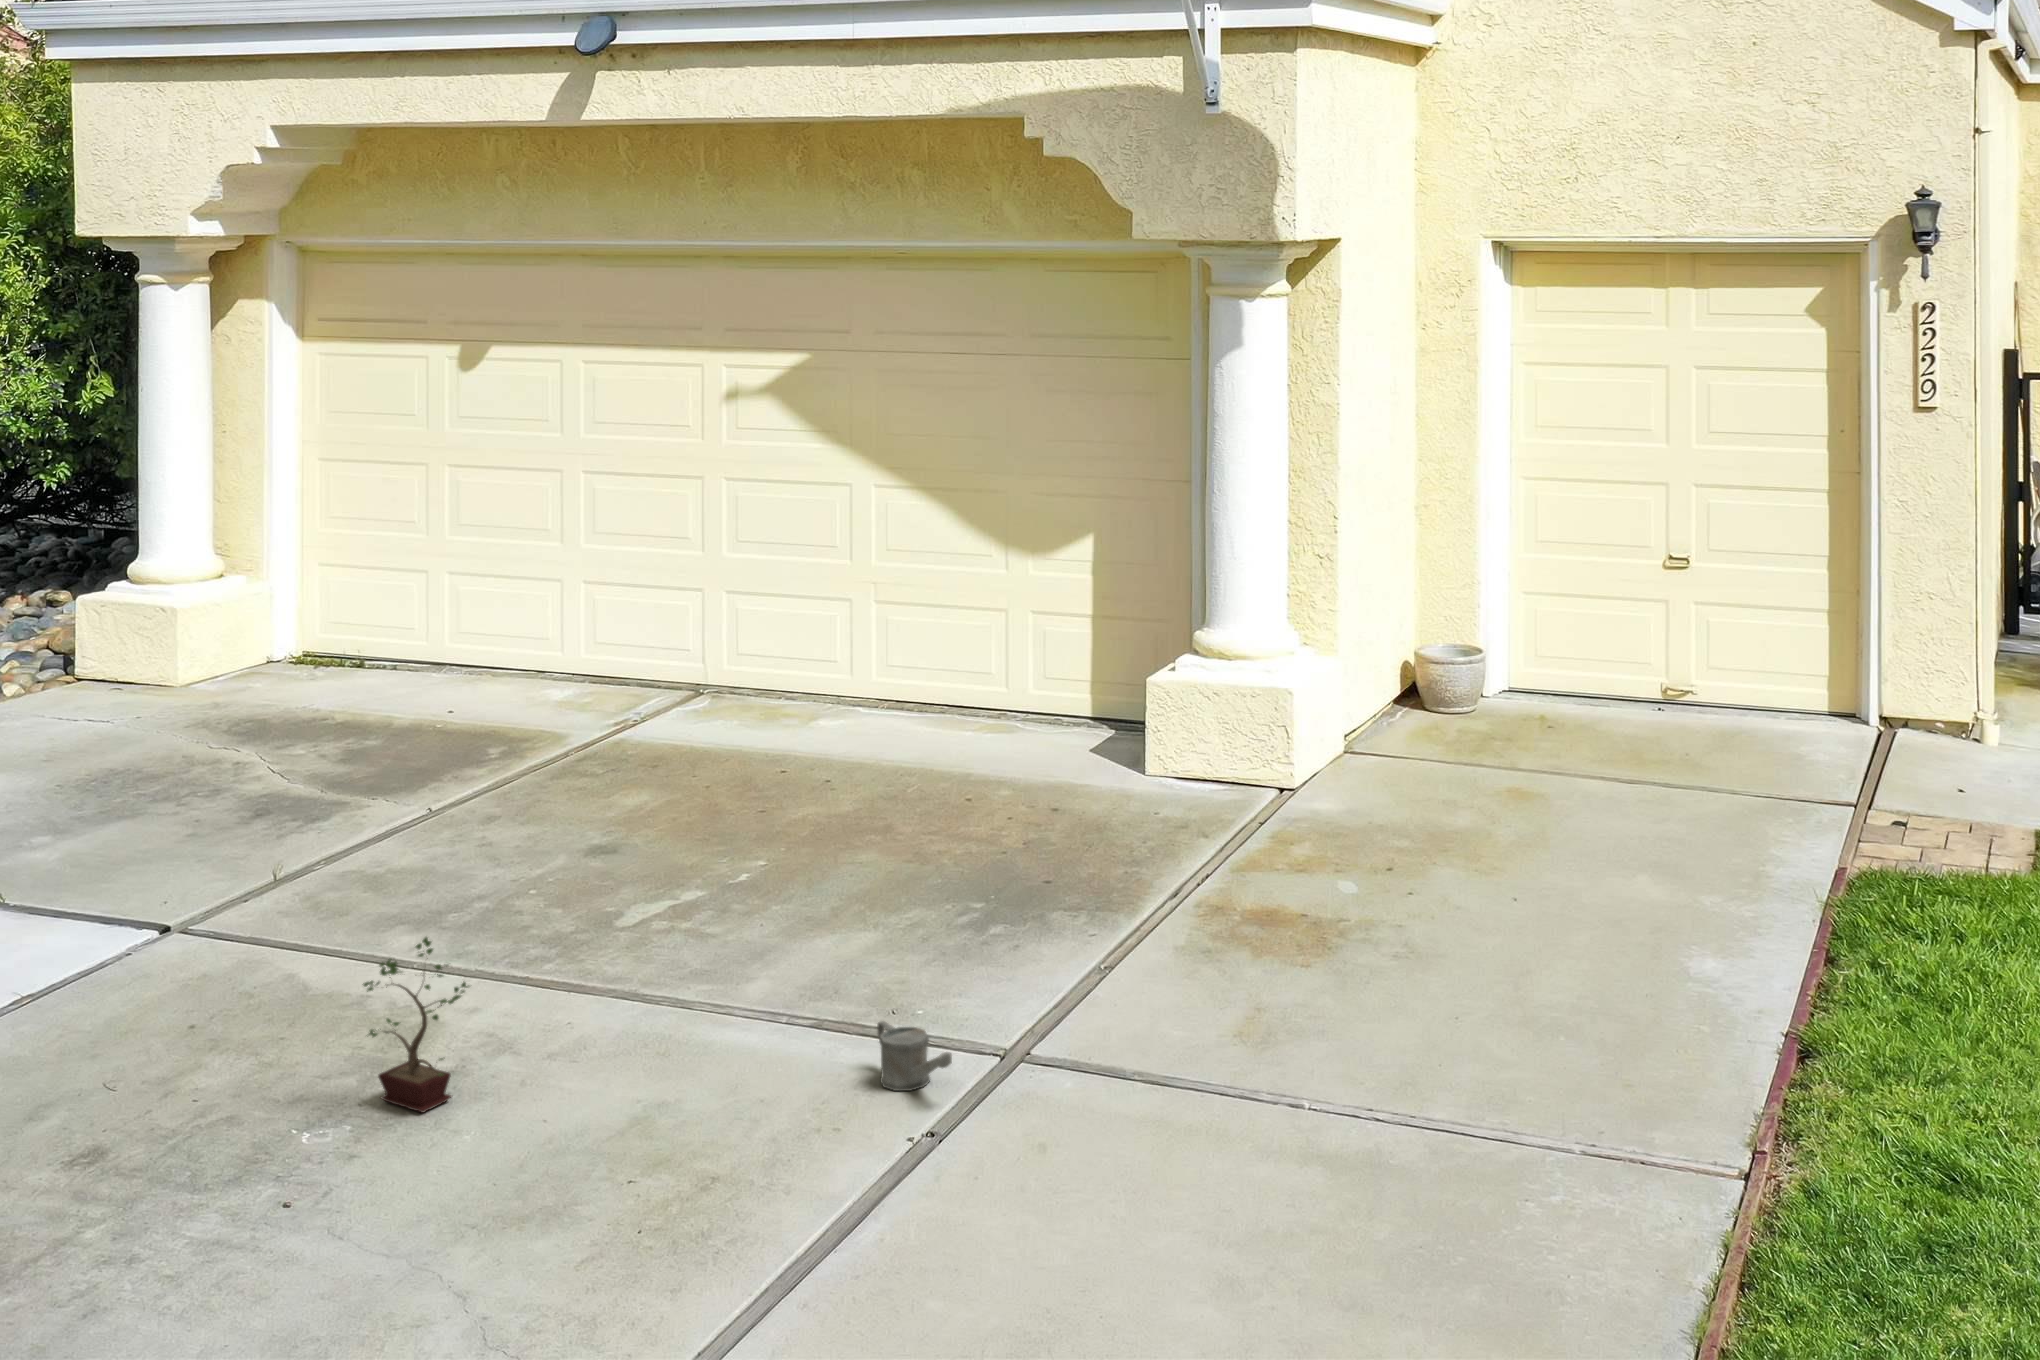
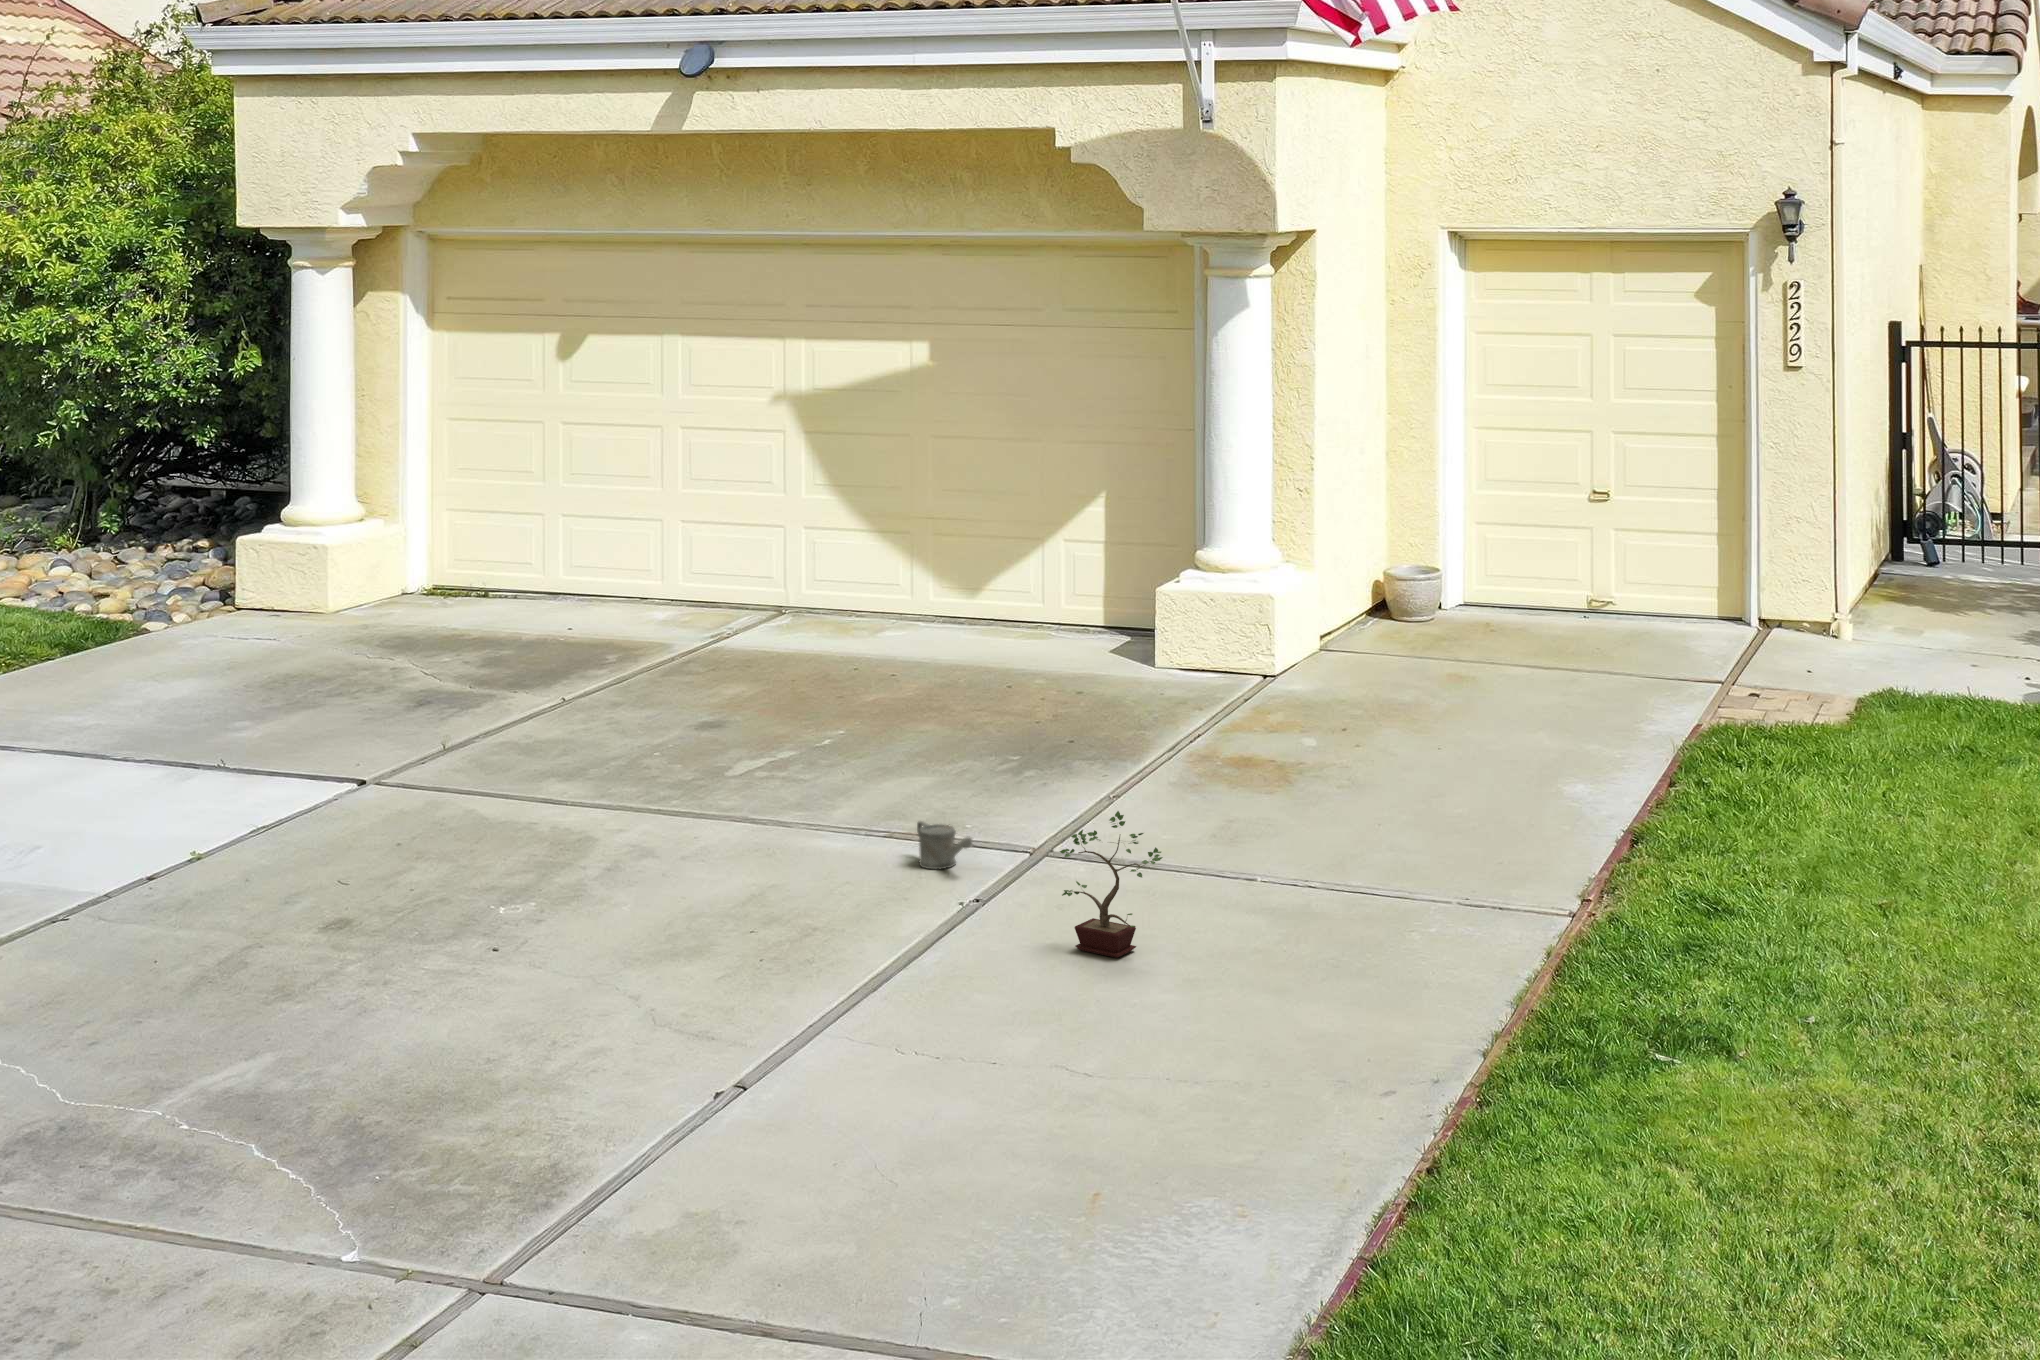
potted plant: present [363,937,469,1113] -> present [1060,811,1163,958]

